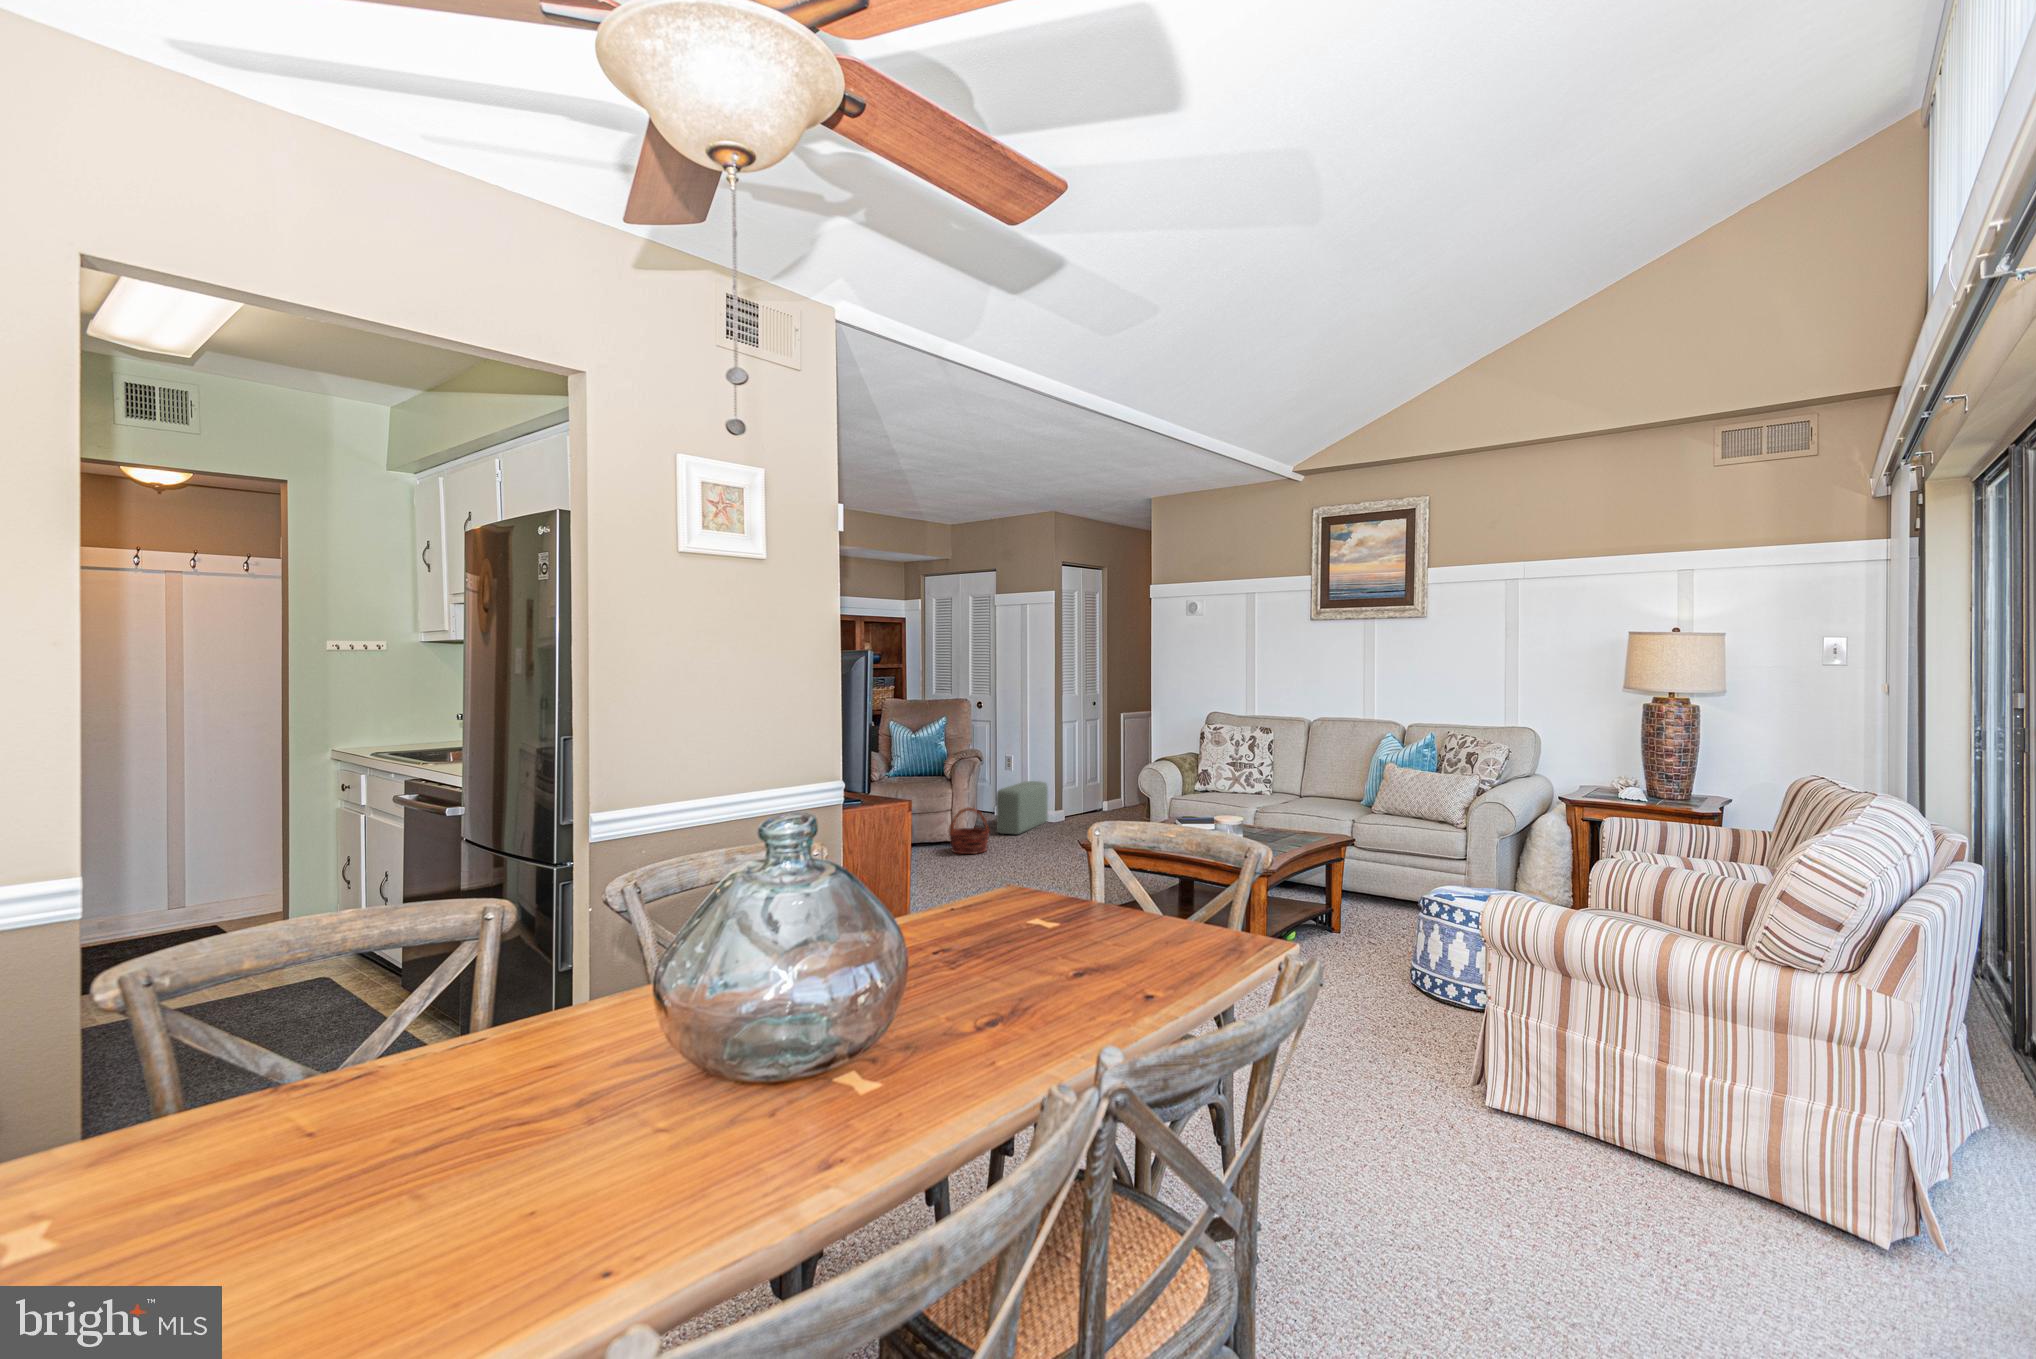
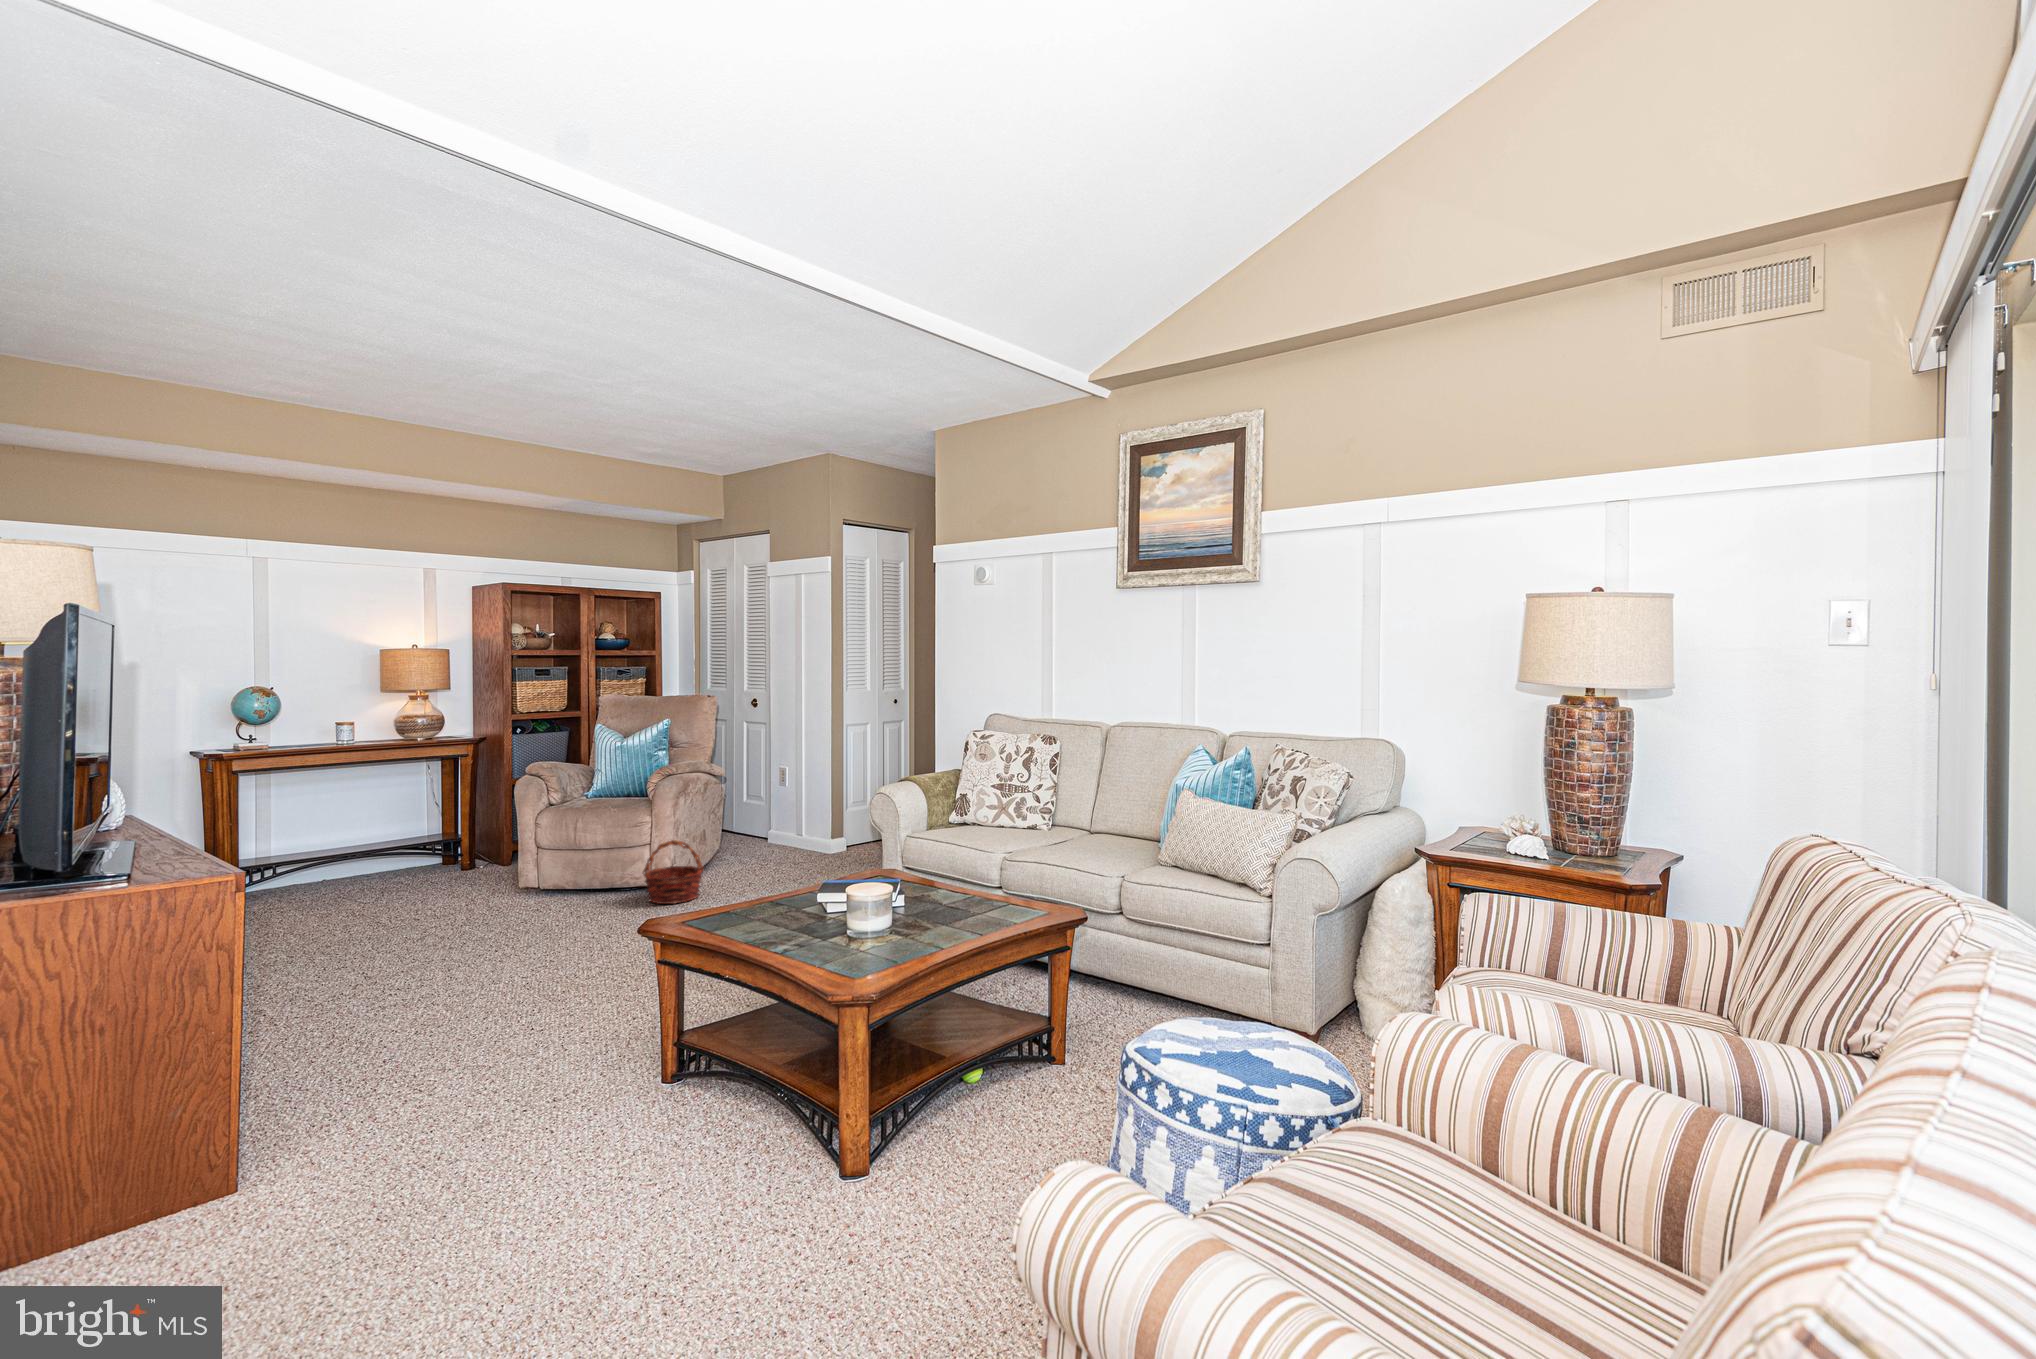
pouf: present [996,781,1048,834] -> none [740,797,826,869]

